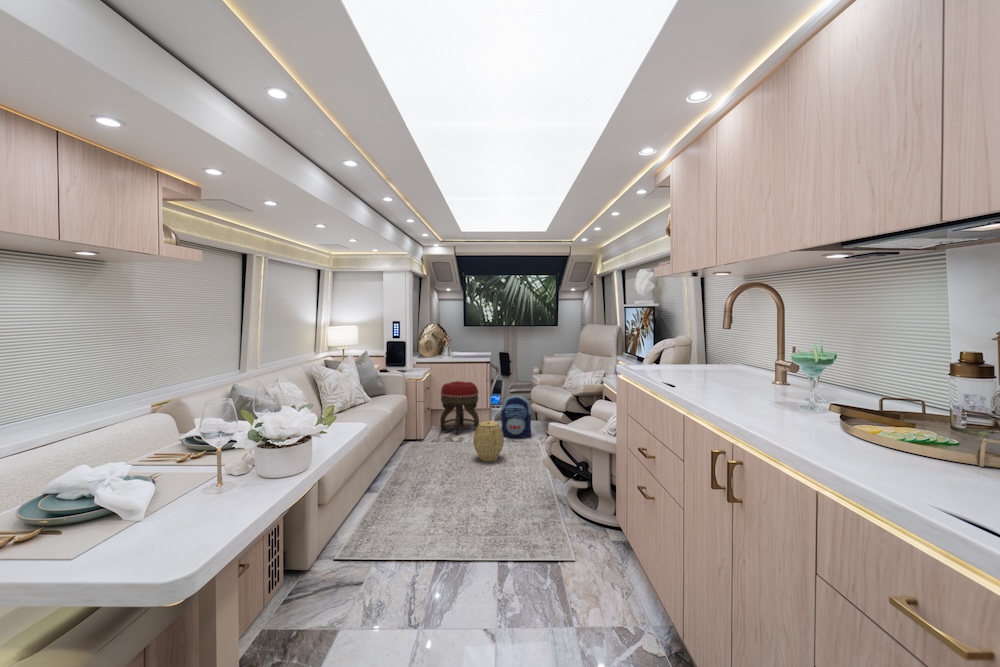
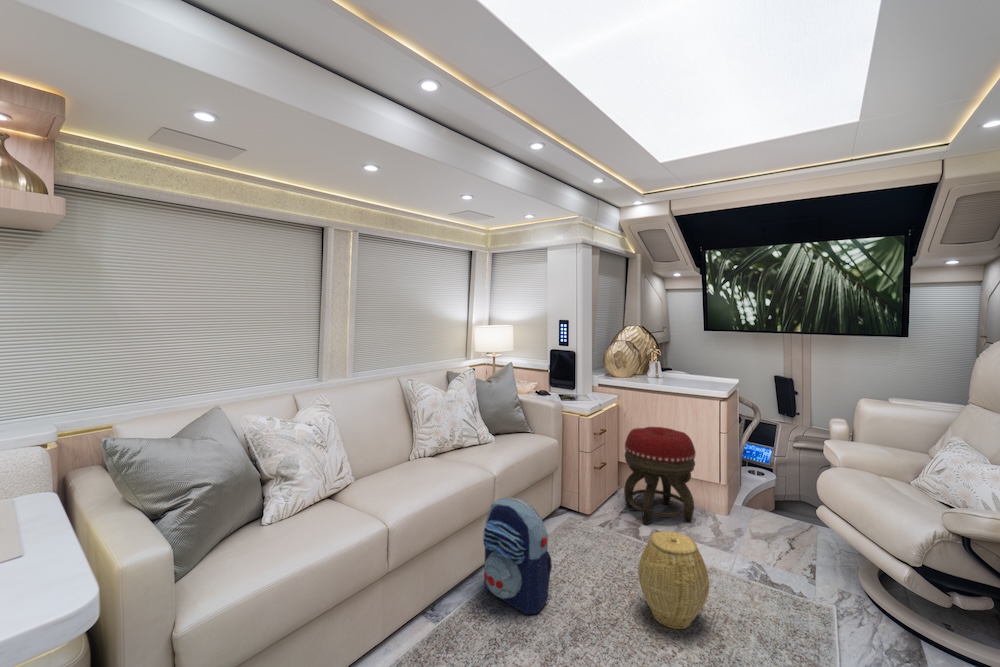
backpack: present [501,395,532,437] -> present [483,498,552,614]

